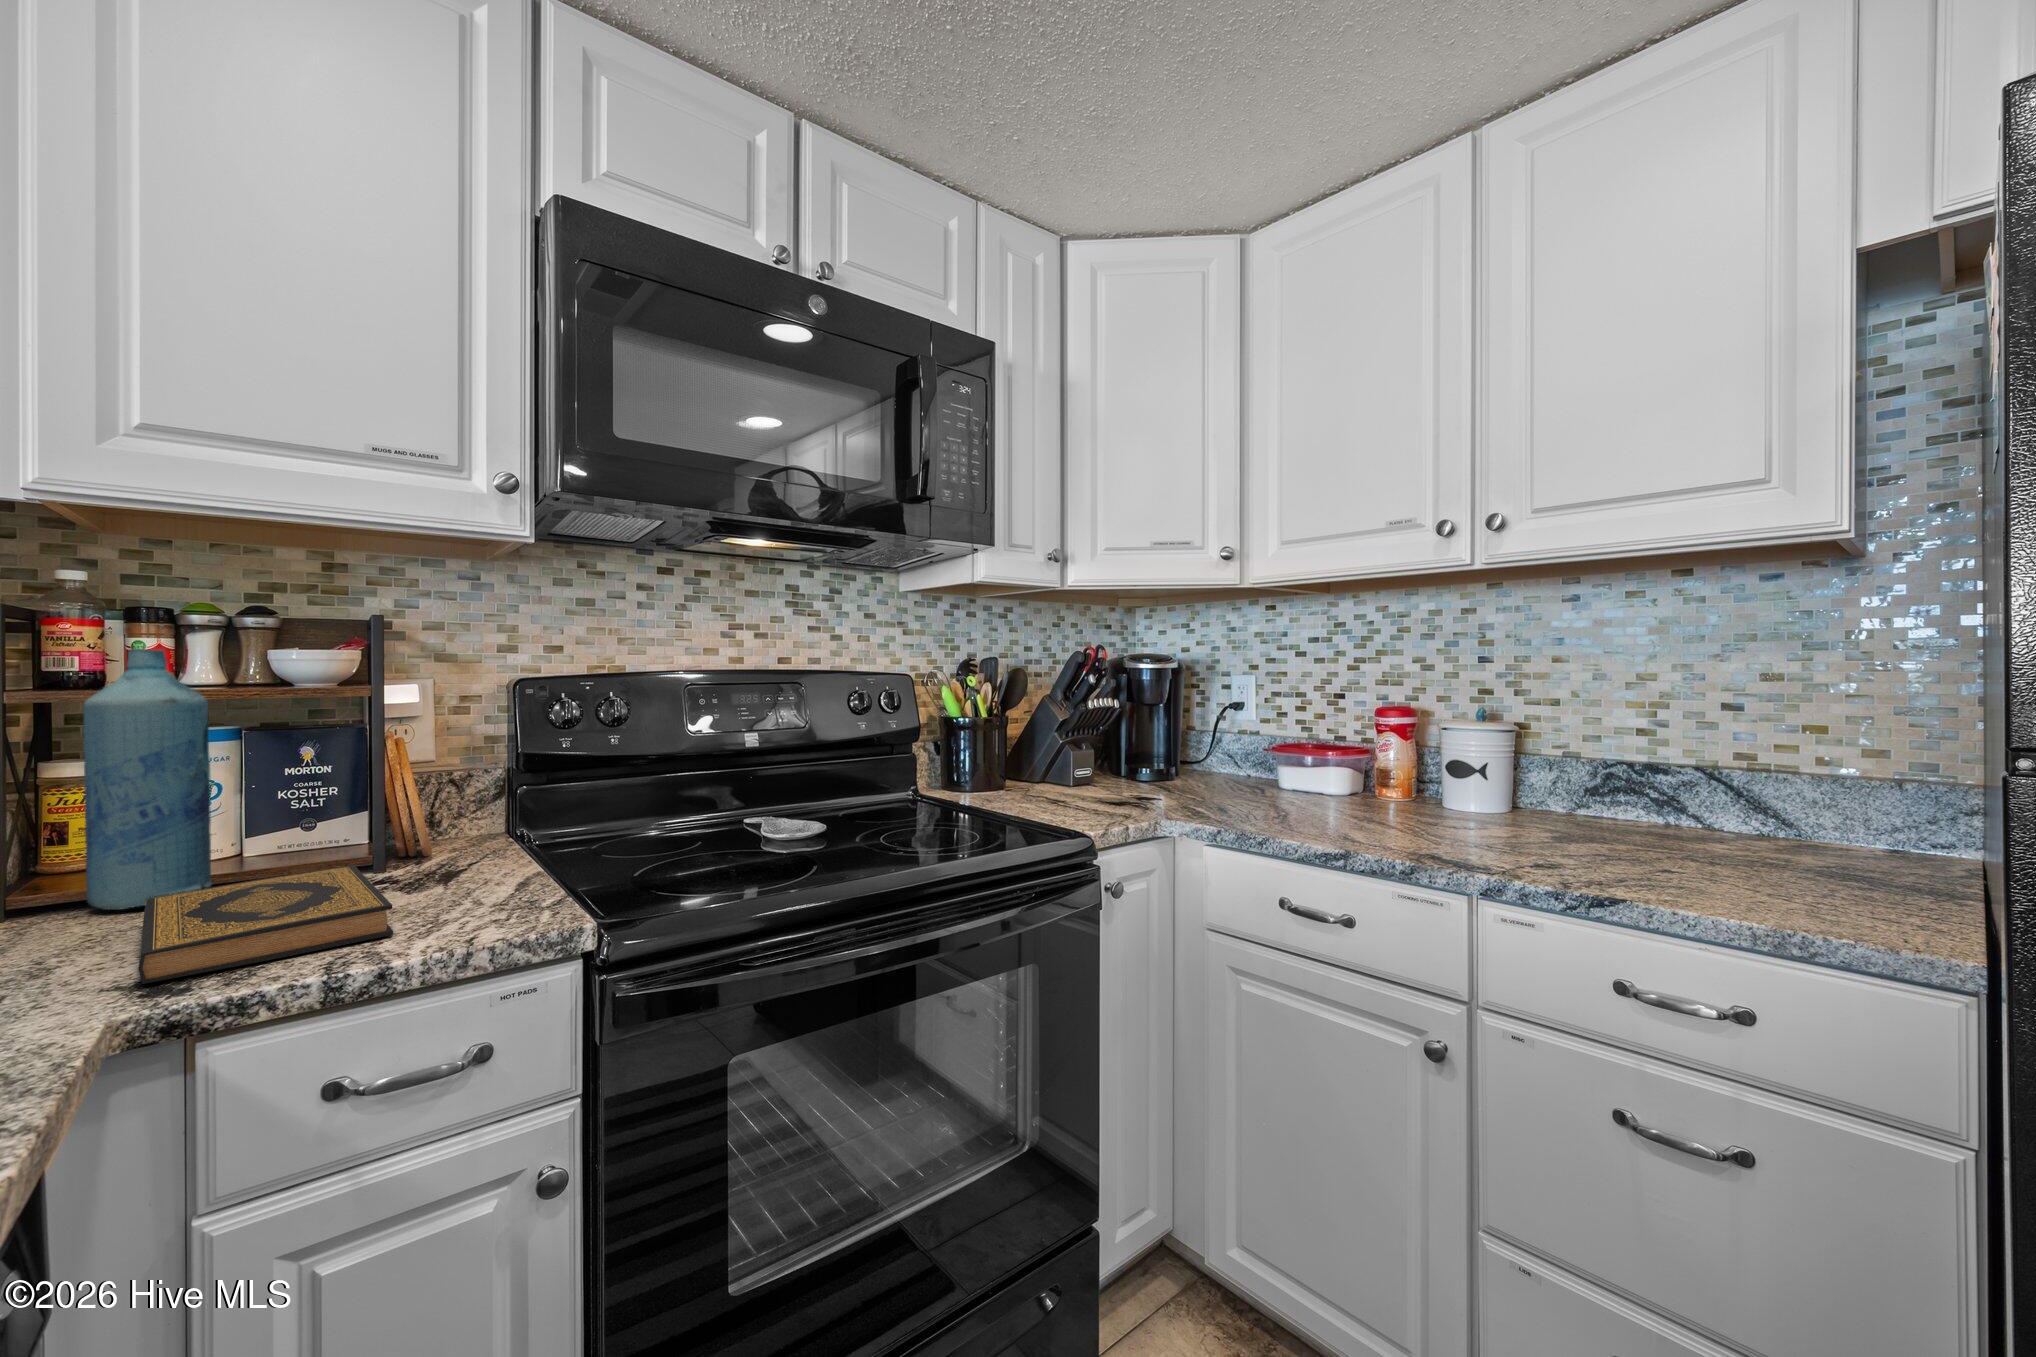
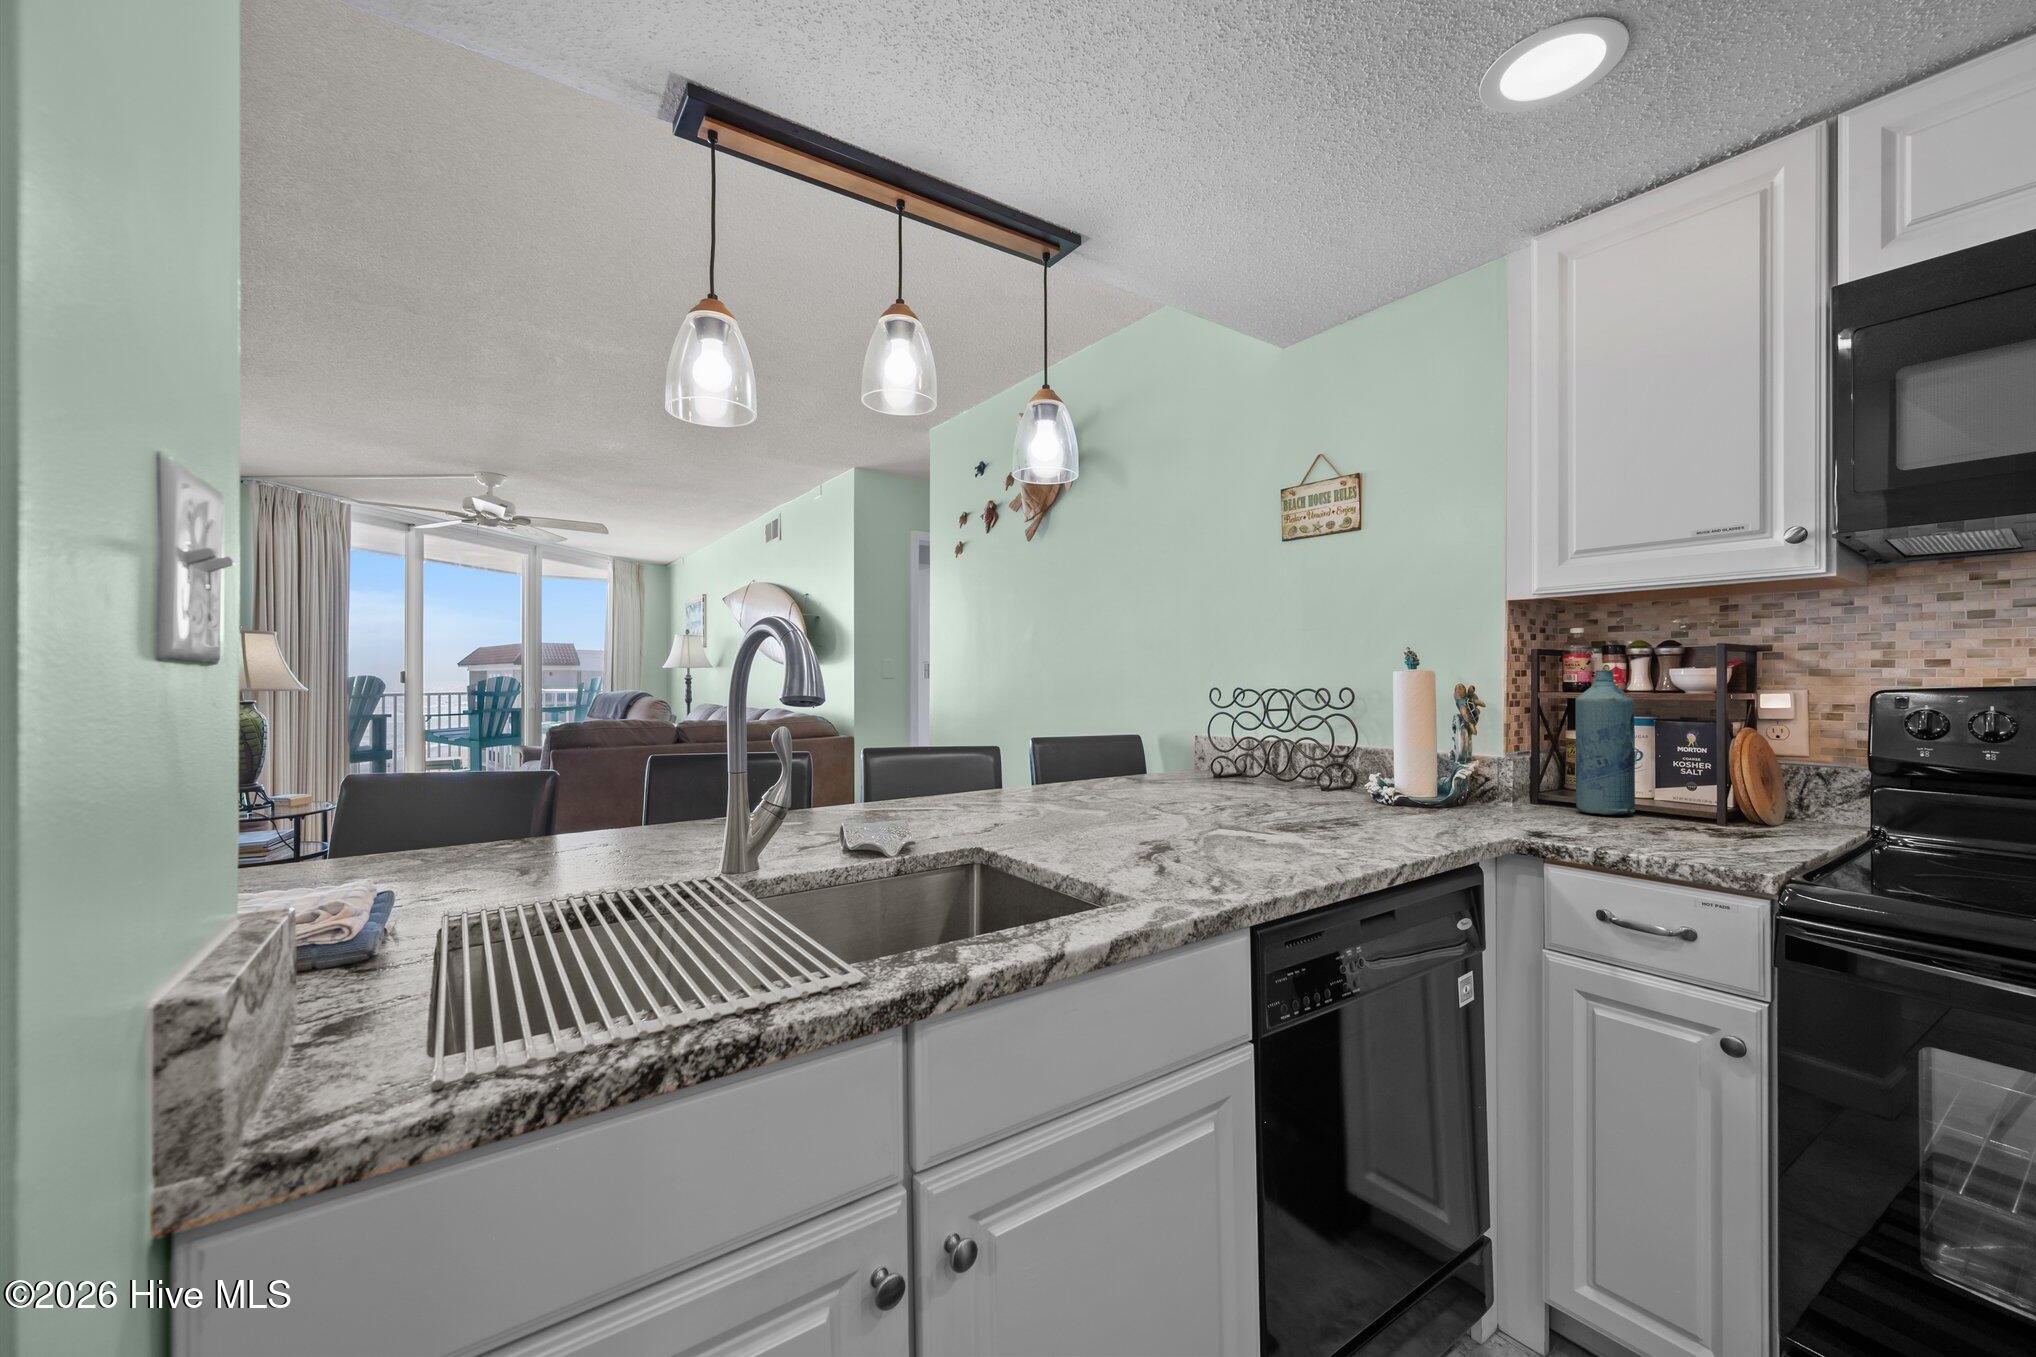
hardback book: present [138,865,393,984] -> none [1576,807,1711,853]

